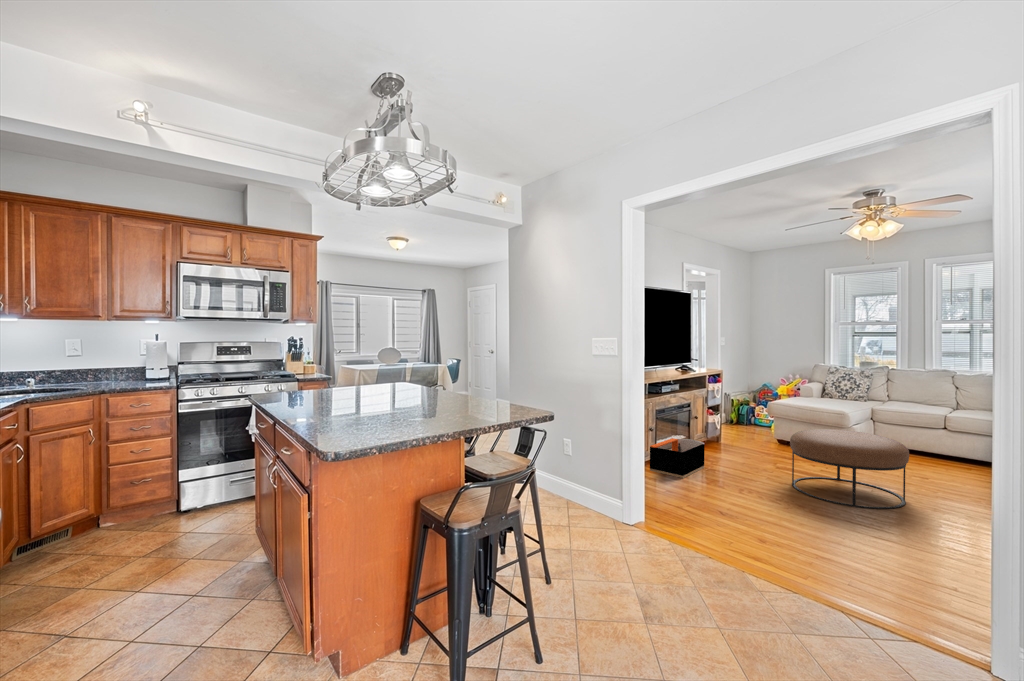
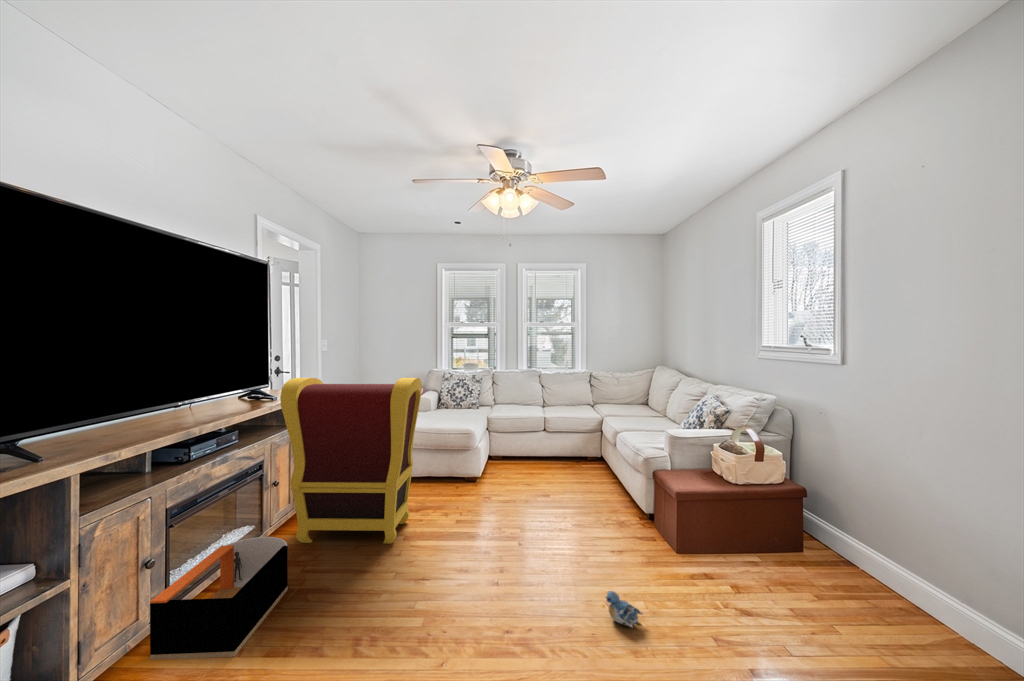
armchair: none [699,359,793,466] -> present [280,378,422,544]
ottoman: present [790,429,909,509] -> none [431,472,574,613]
plush toy: none [917,506,948,531] -> present [606,591,643,627]

